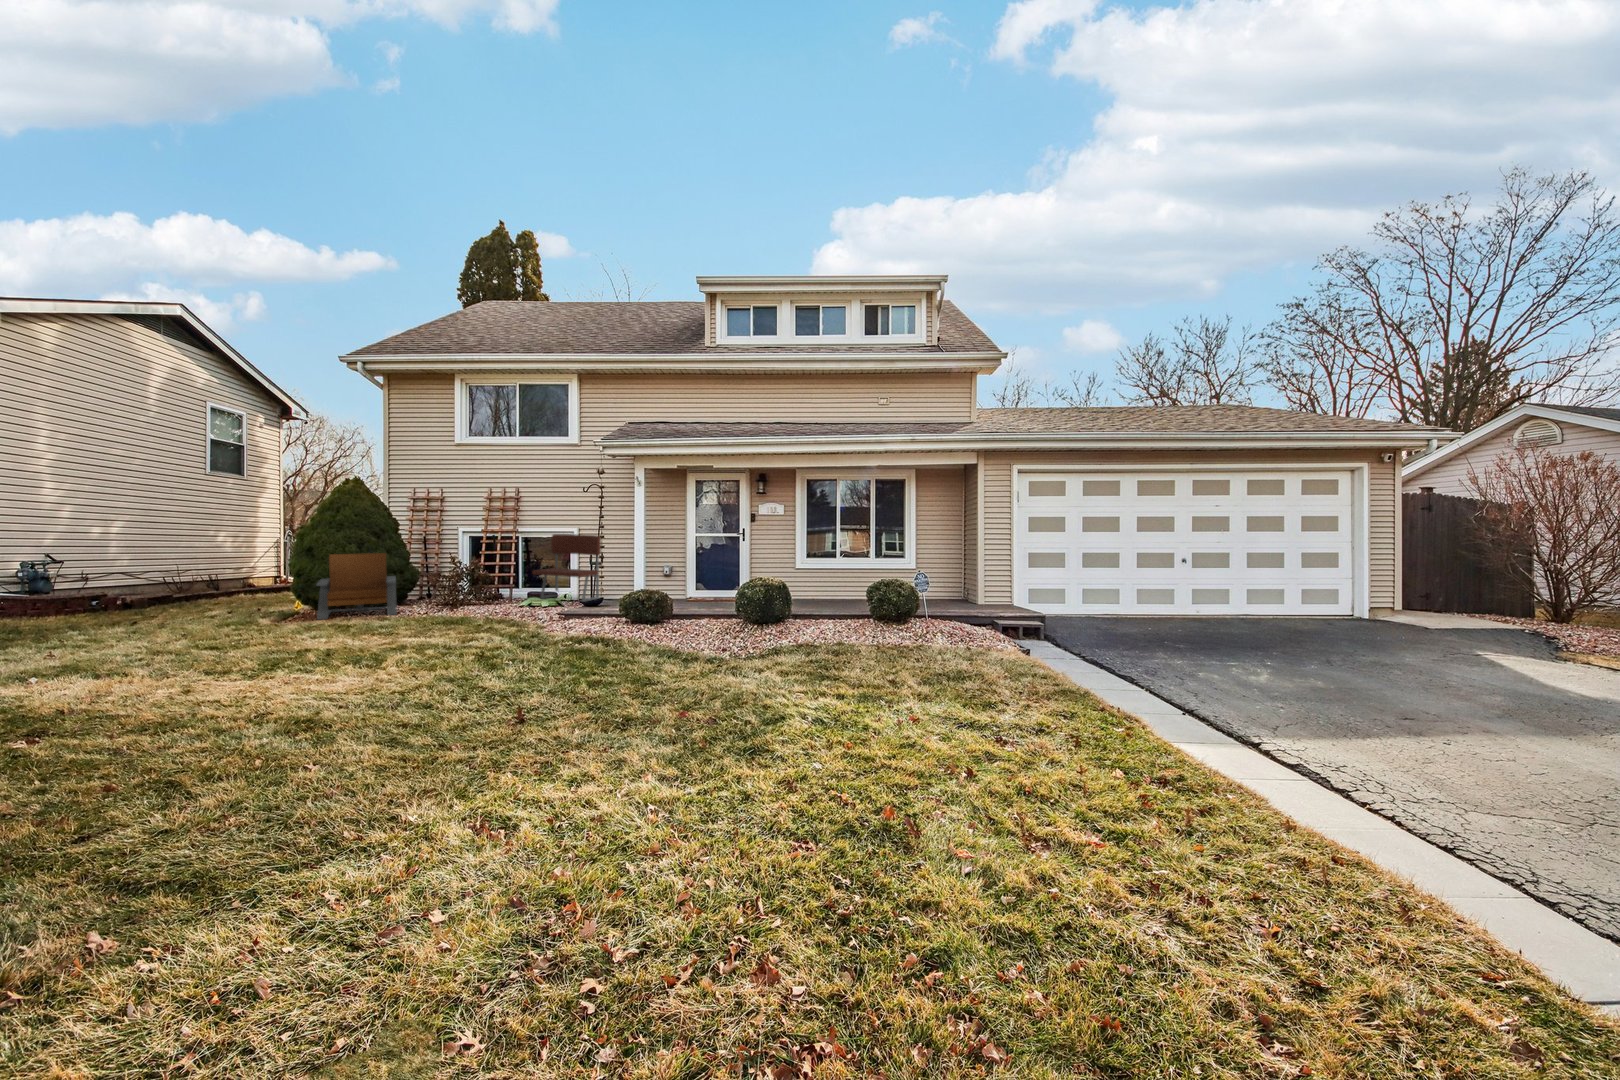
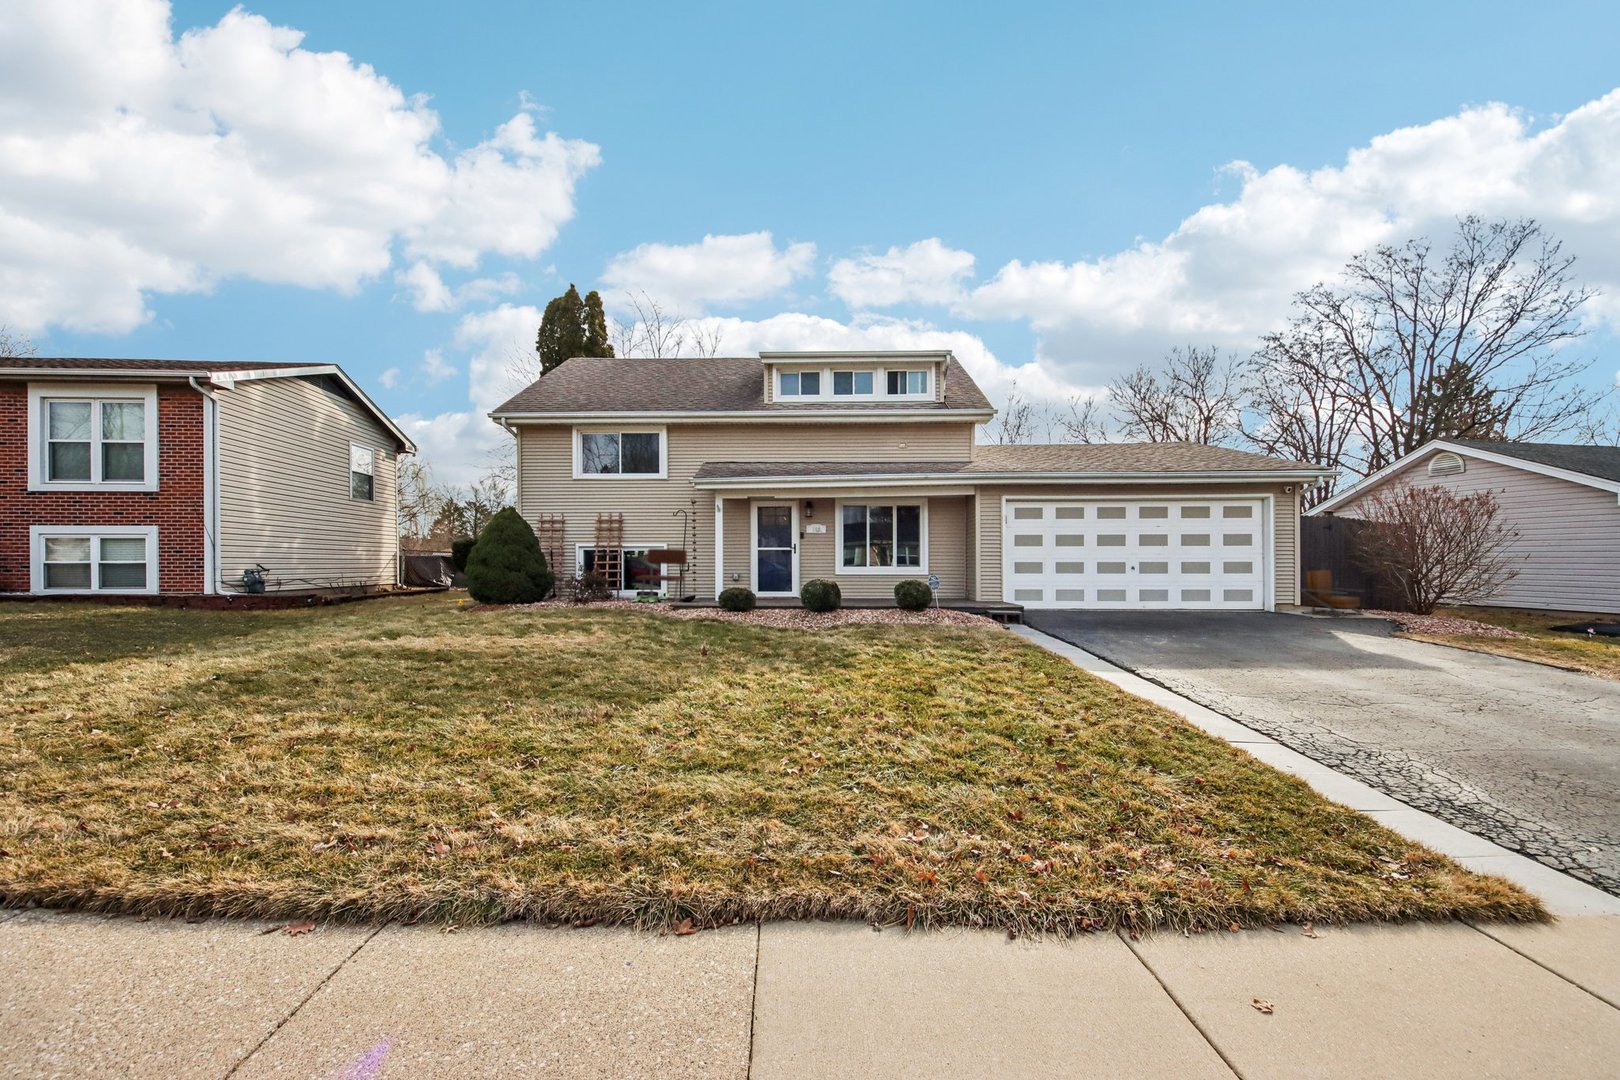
lounge chair: present [316,553,397,620] -> present [1301,570,1363,618]

